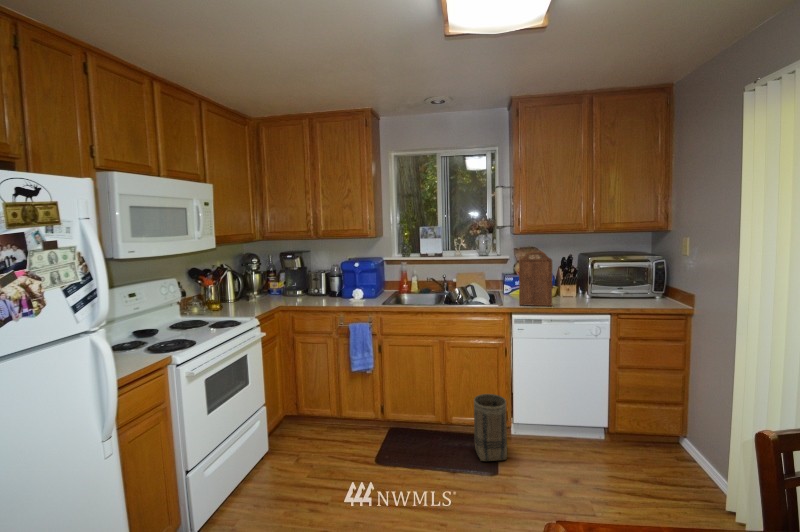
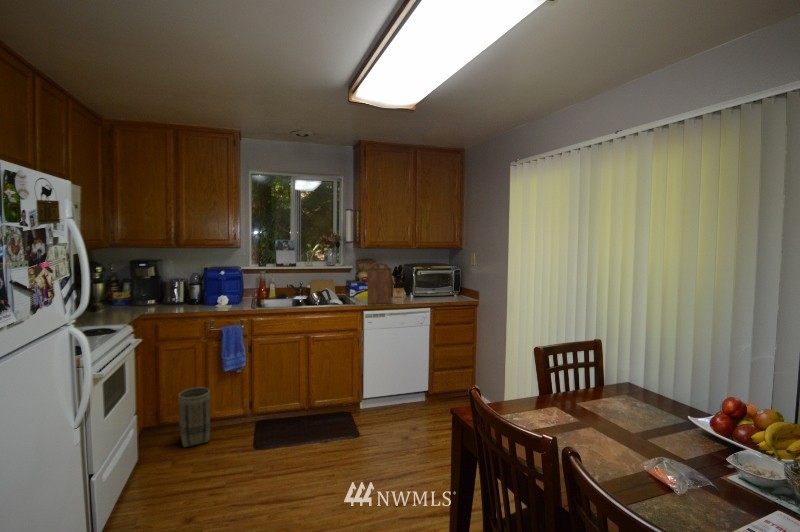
basket: present [474,394,507,461] -> present [179,387,210,447]

